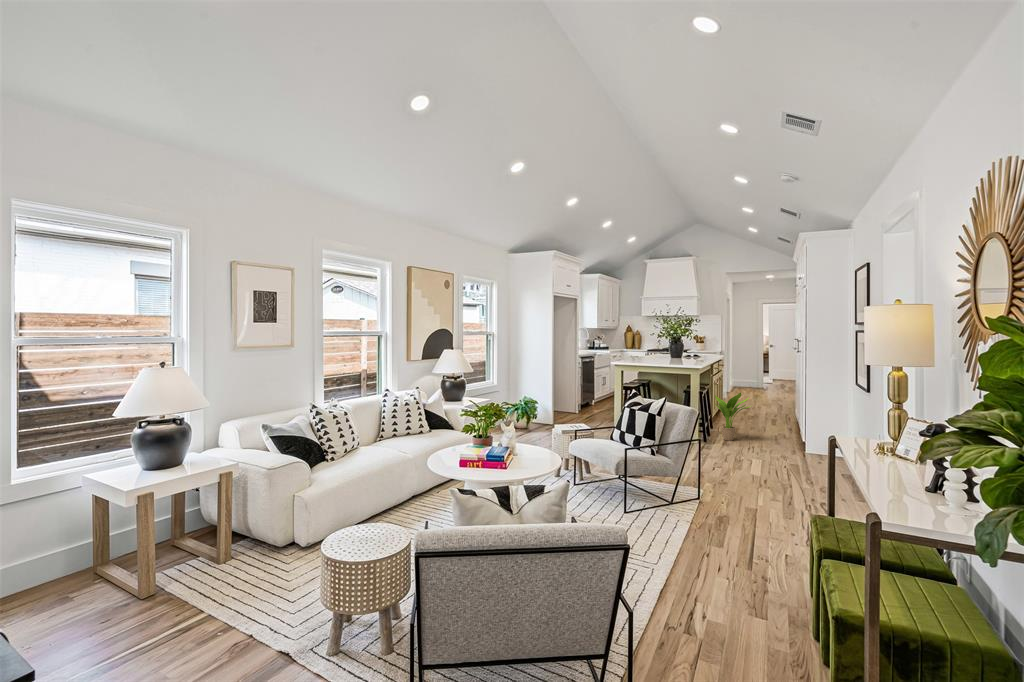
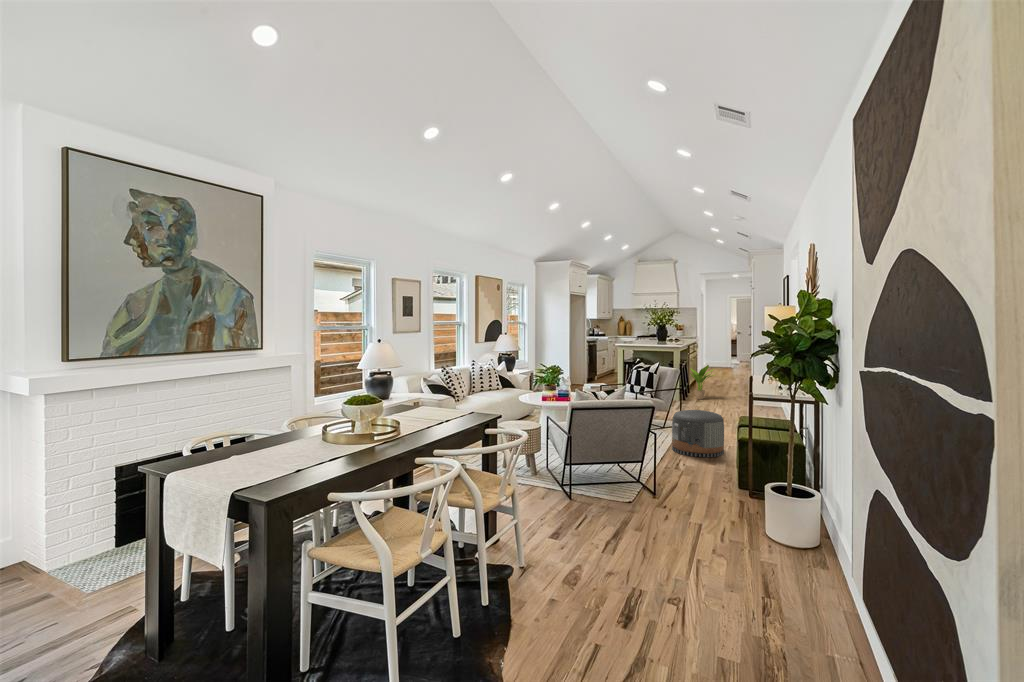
pouf: none [684,486,779,584] -> present [672,410,724,457]

